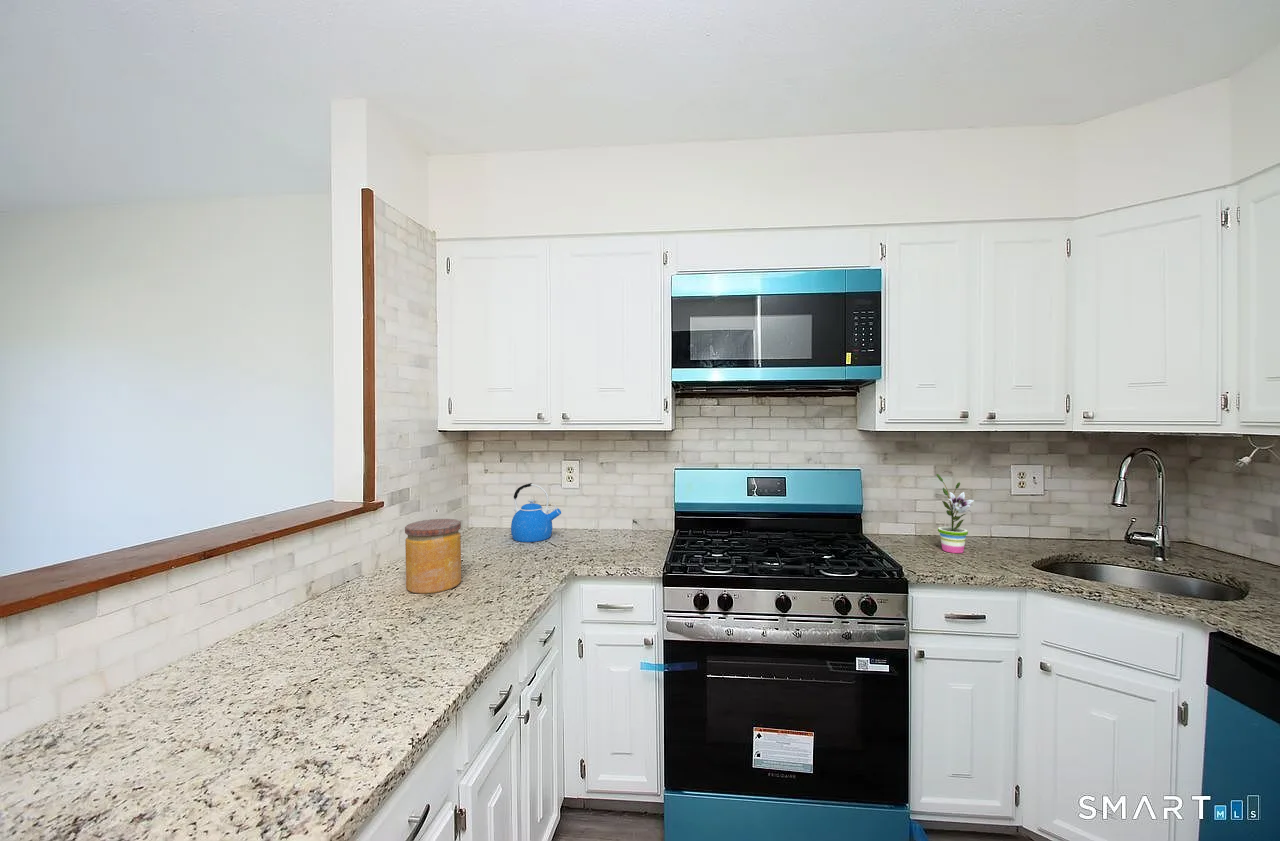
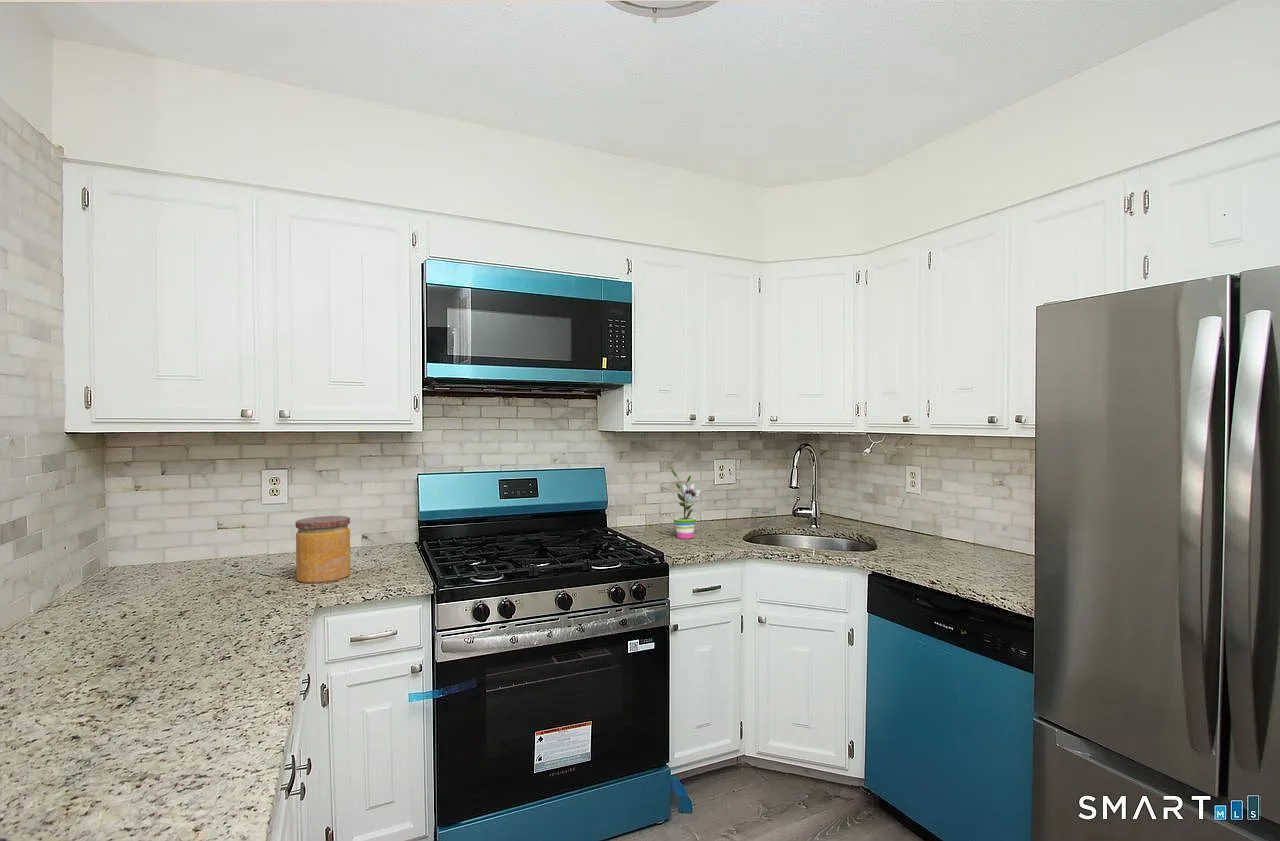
kettle: present [511,483,561,542] -> none [180,509,263,591]
jar: present [405,519,461,594] -> present [296,516,350,583]

